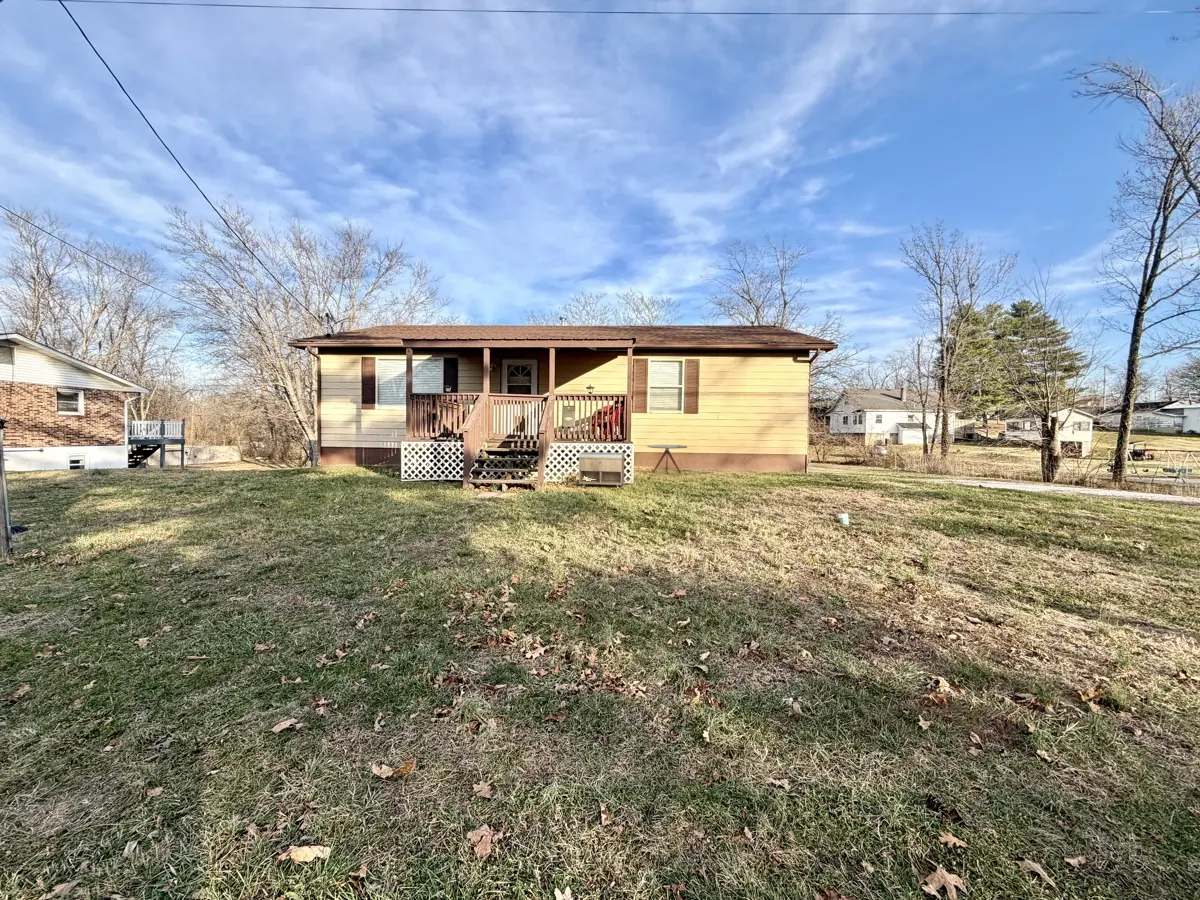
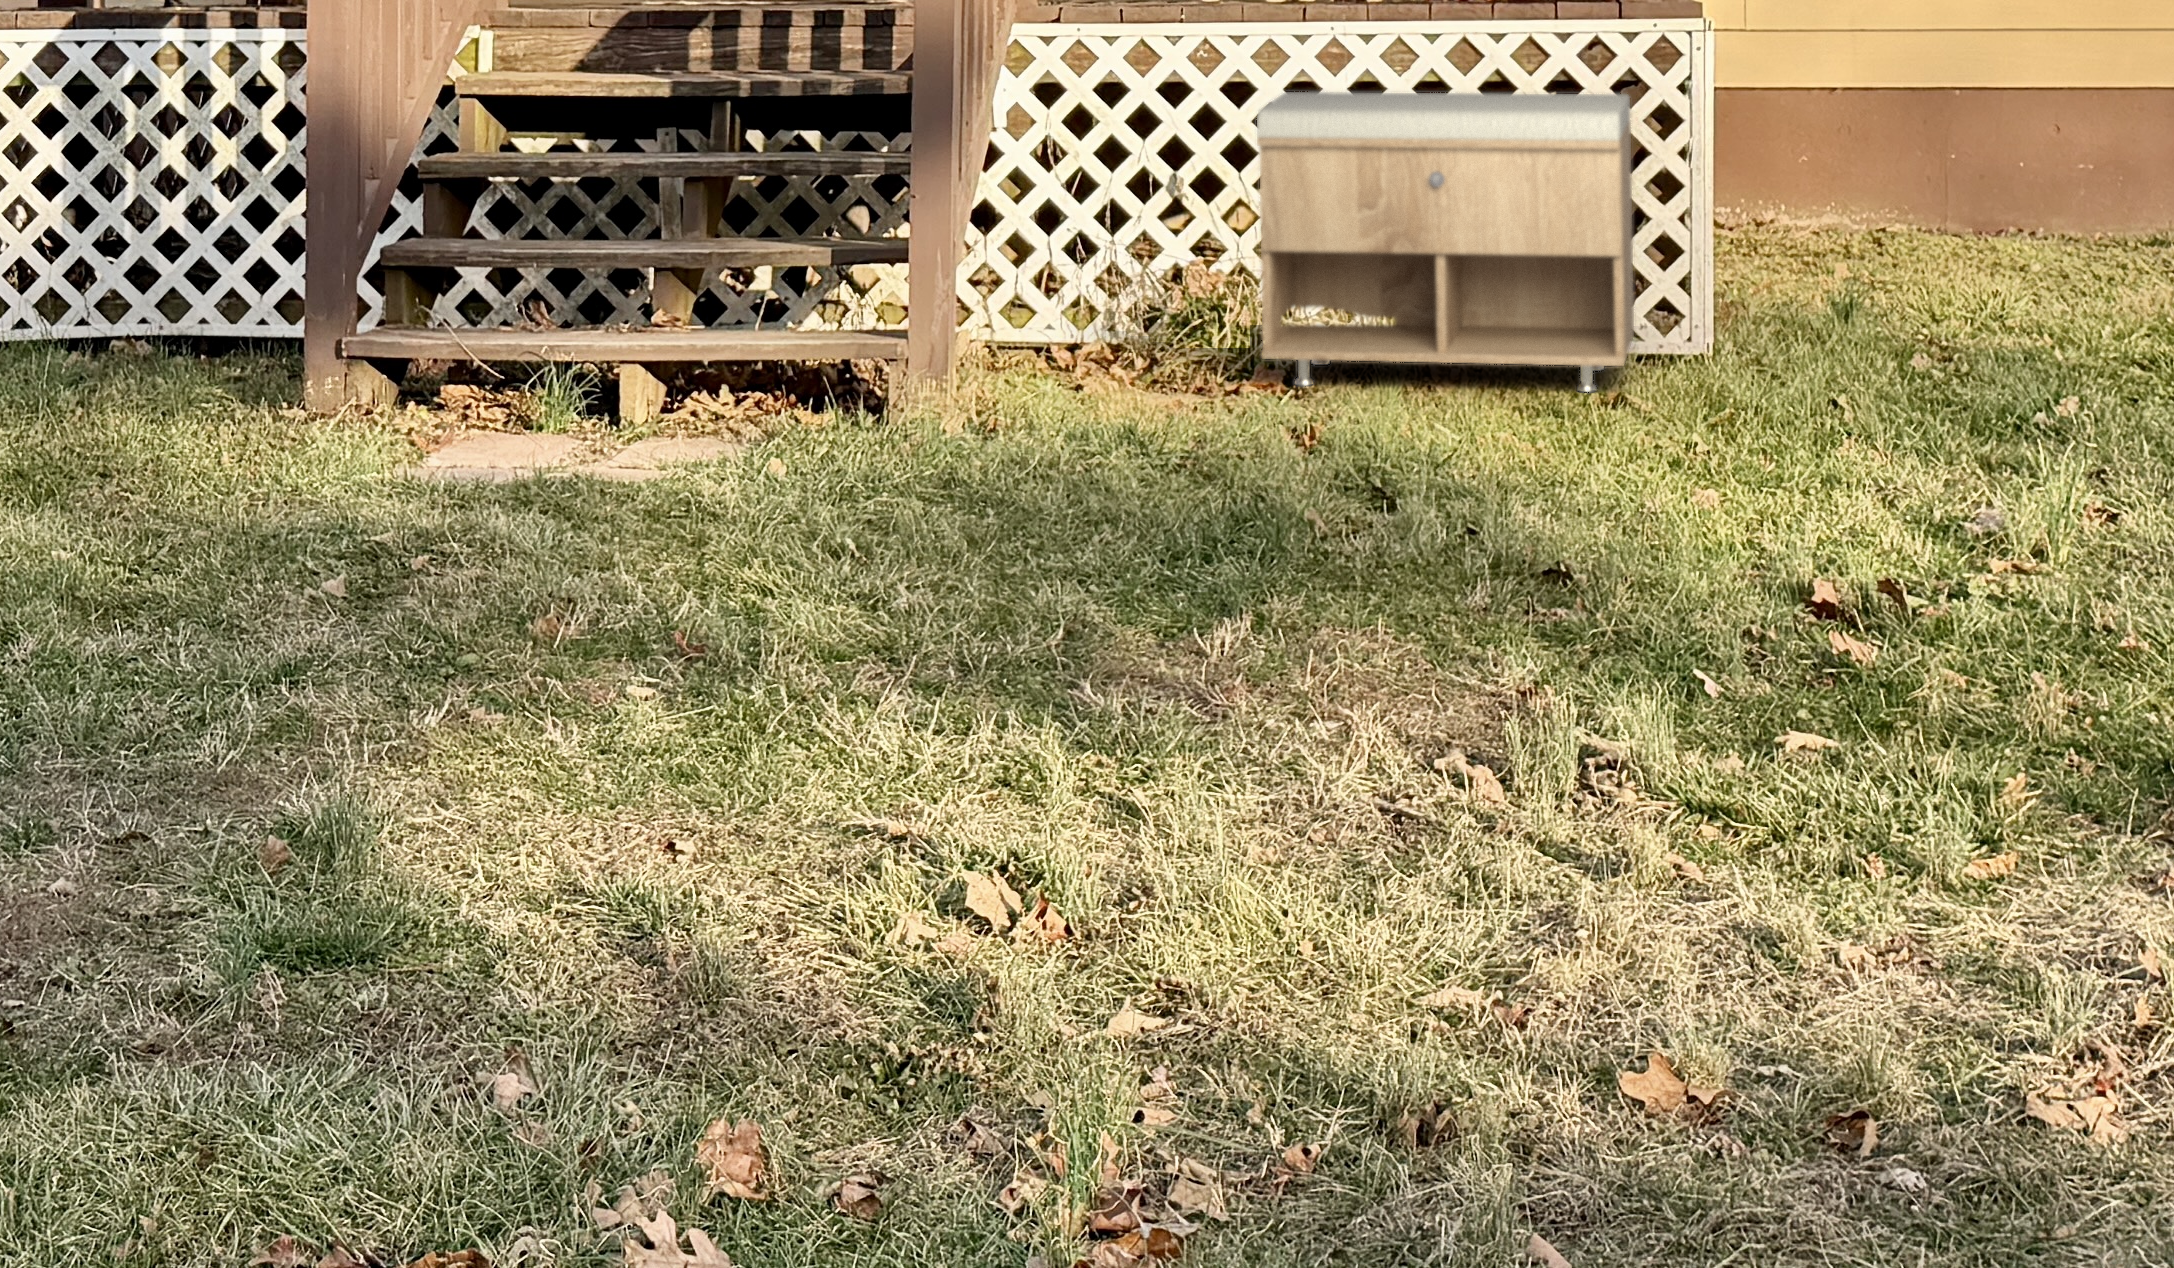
round table: present [647,445,687,474] -> none [1780,18,2116,268]

